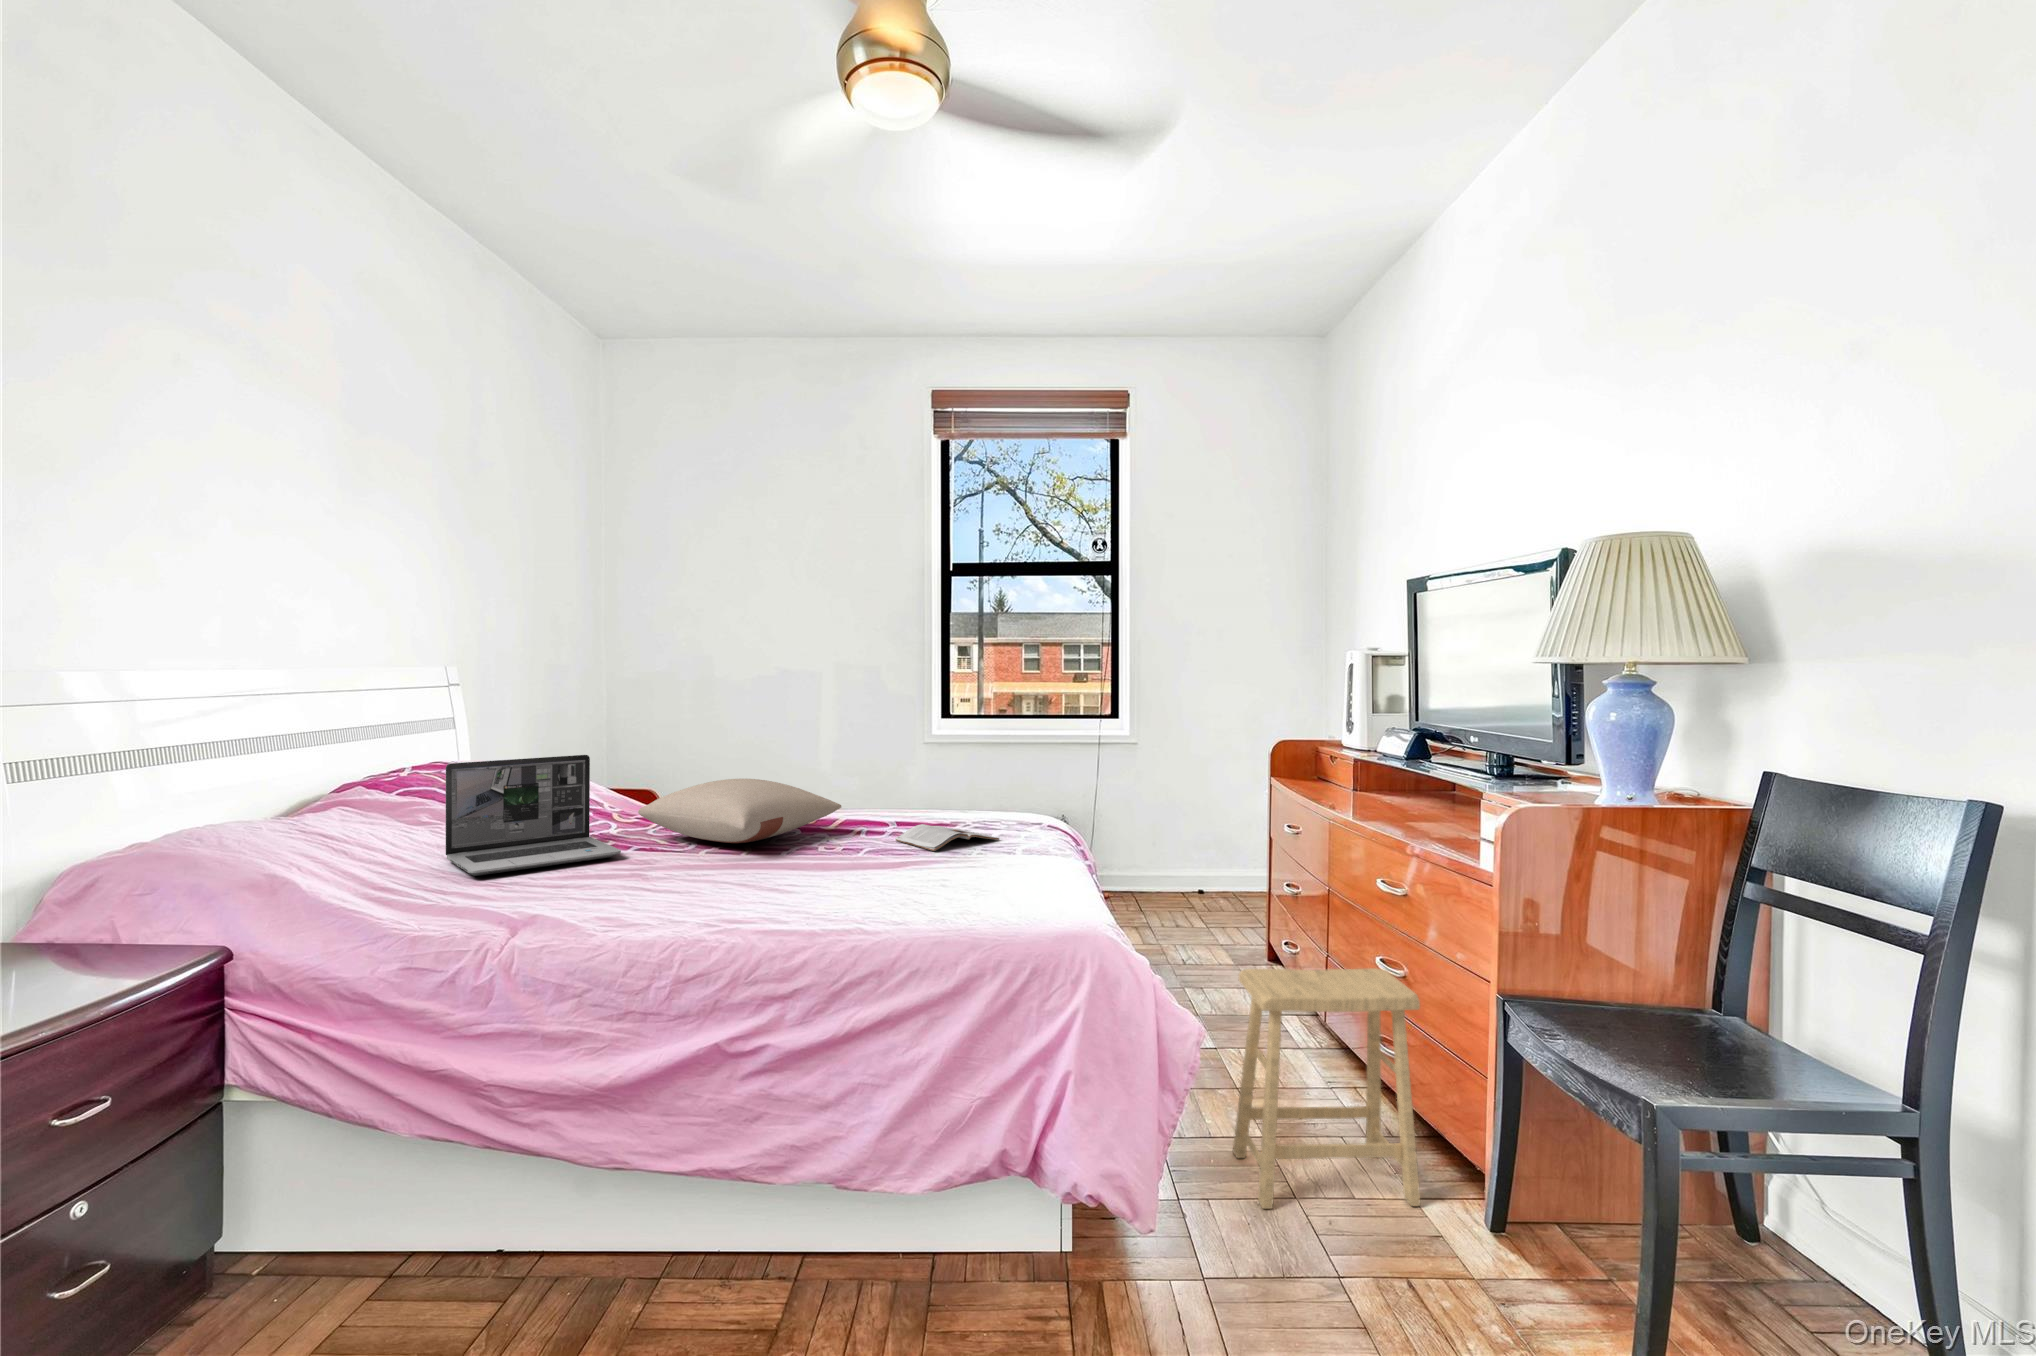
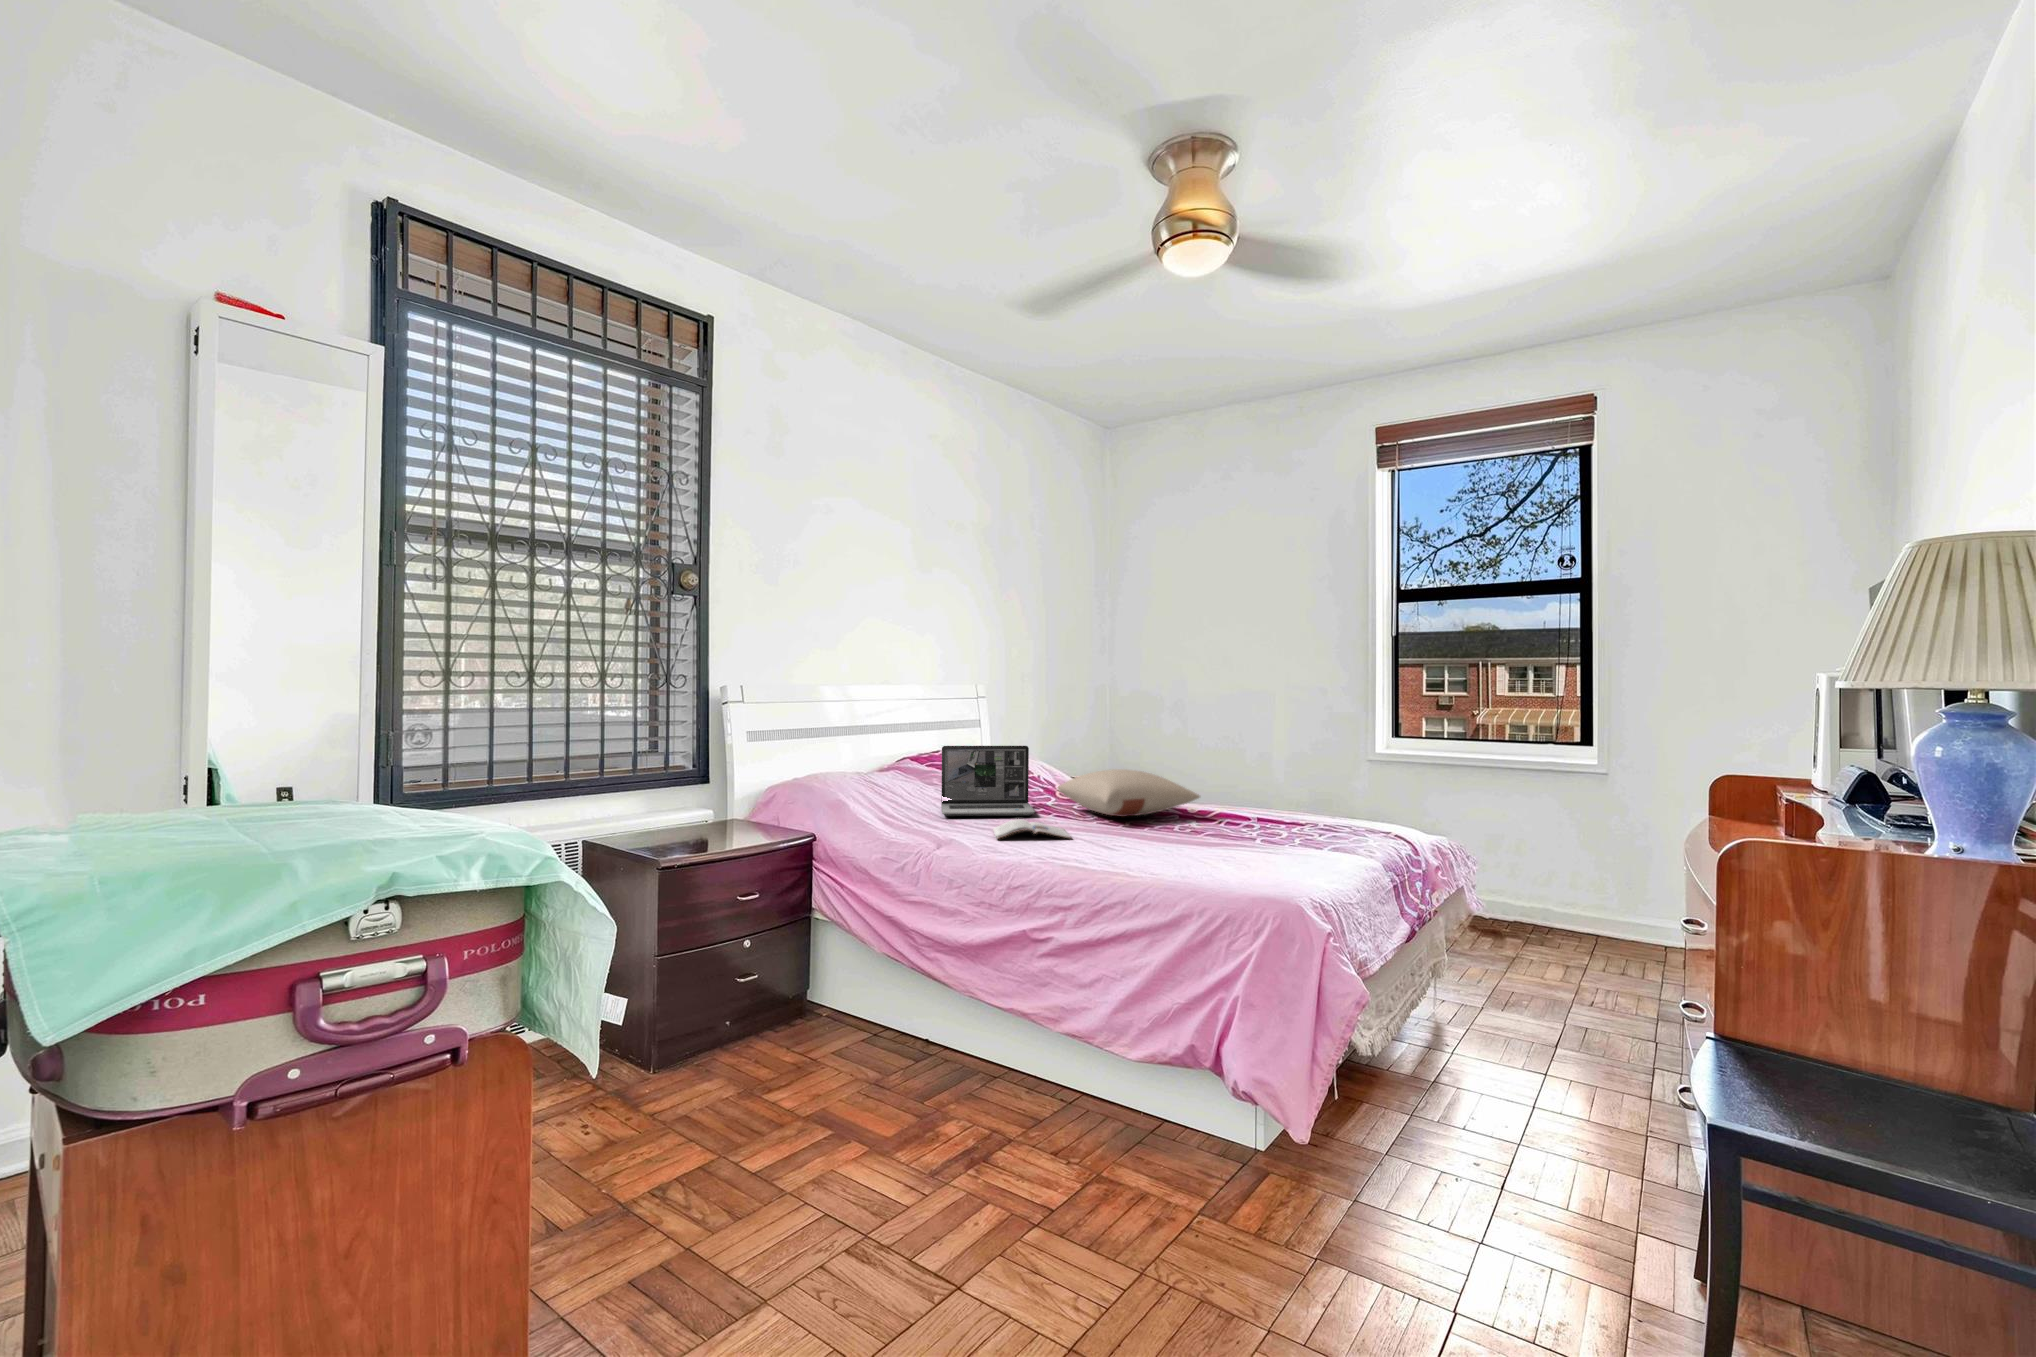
magazine: present [895,824,999,851] -> present [993,819,1070,839]
footstool: present [1233,968,1420,1209] -> none [1468,968,1657,1245]

